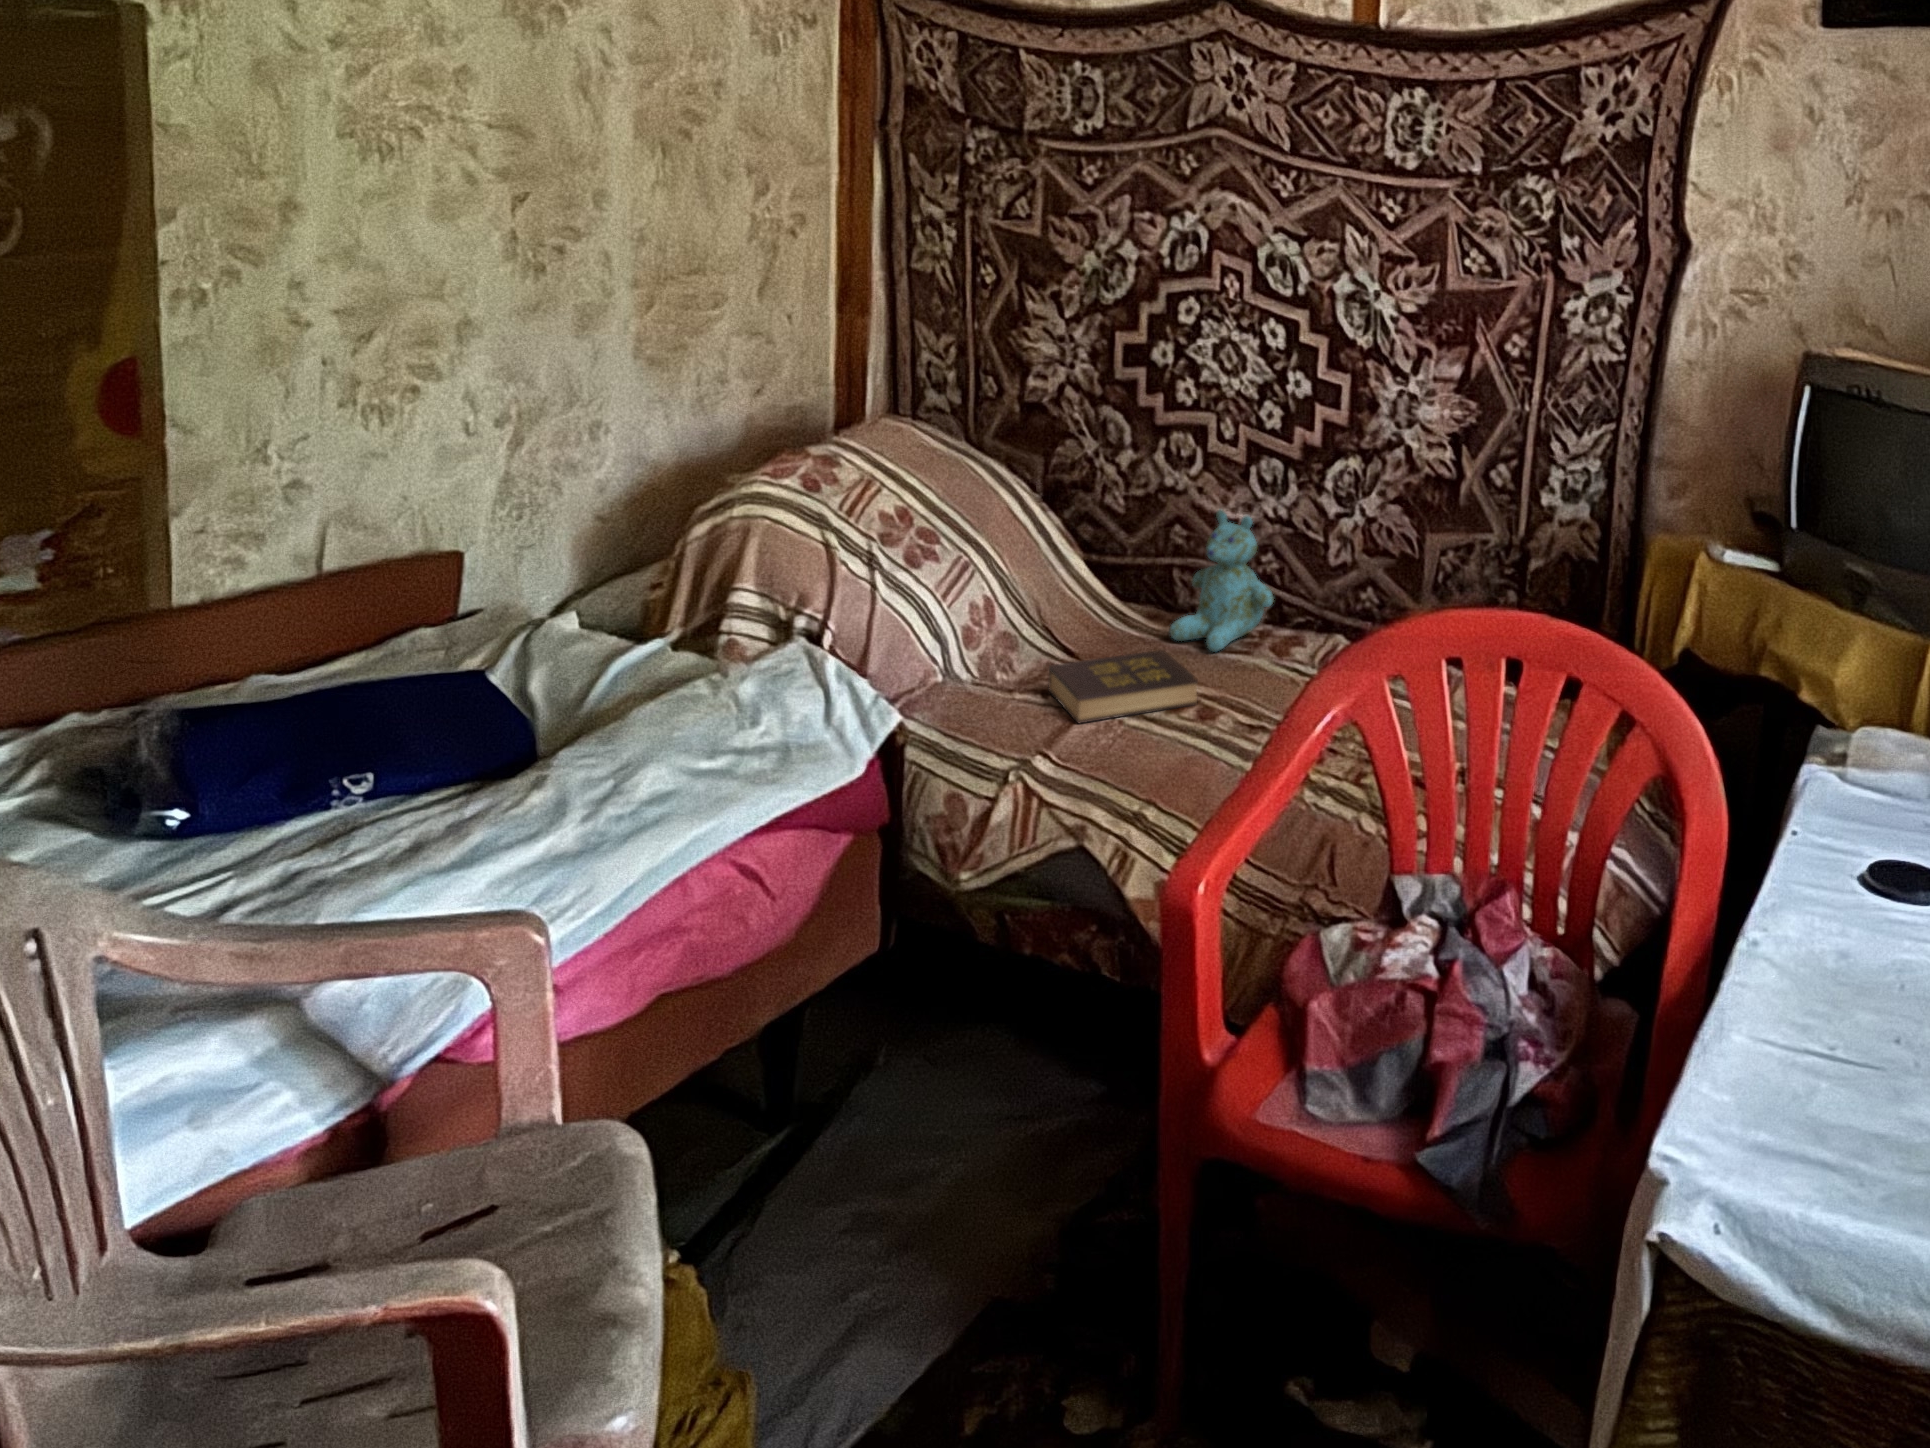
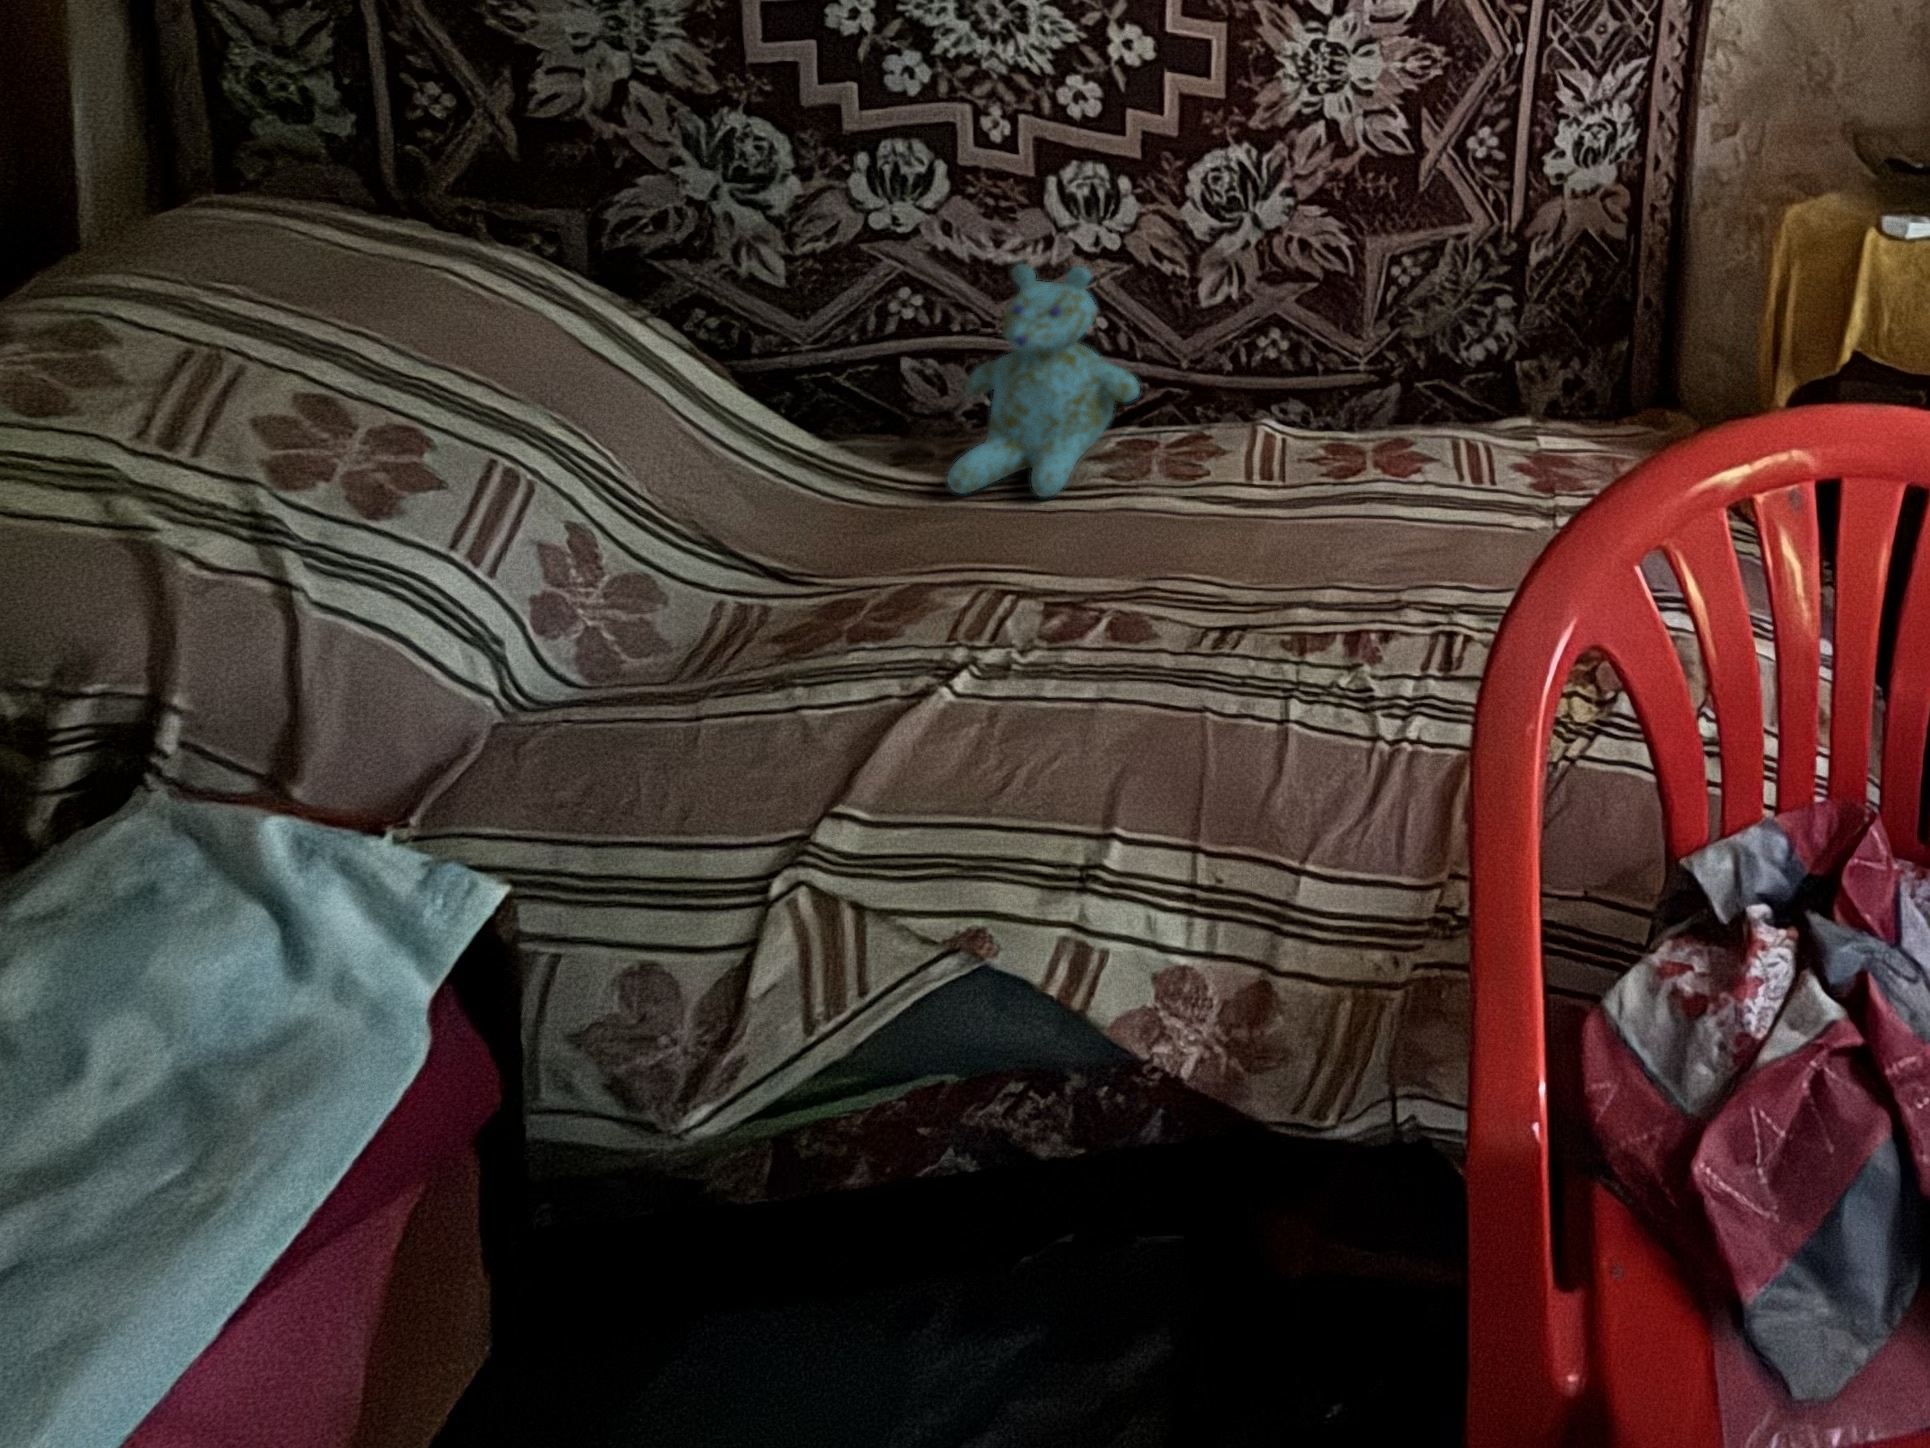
hardback book: present [1049,650,1198,723] -> none [759,530,1087,731]

